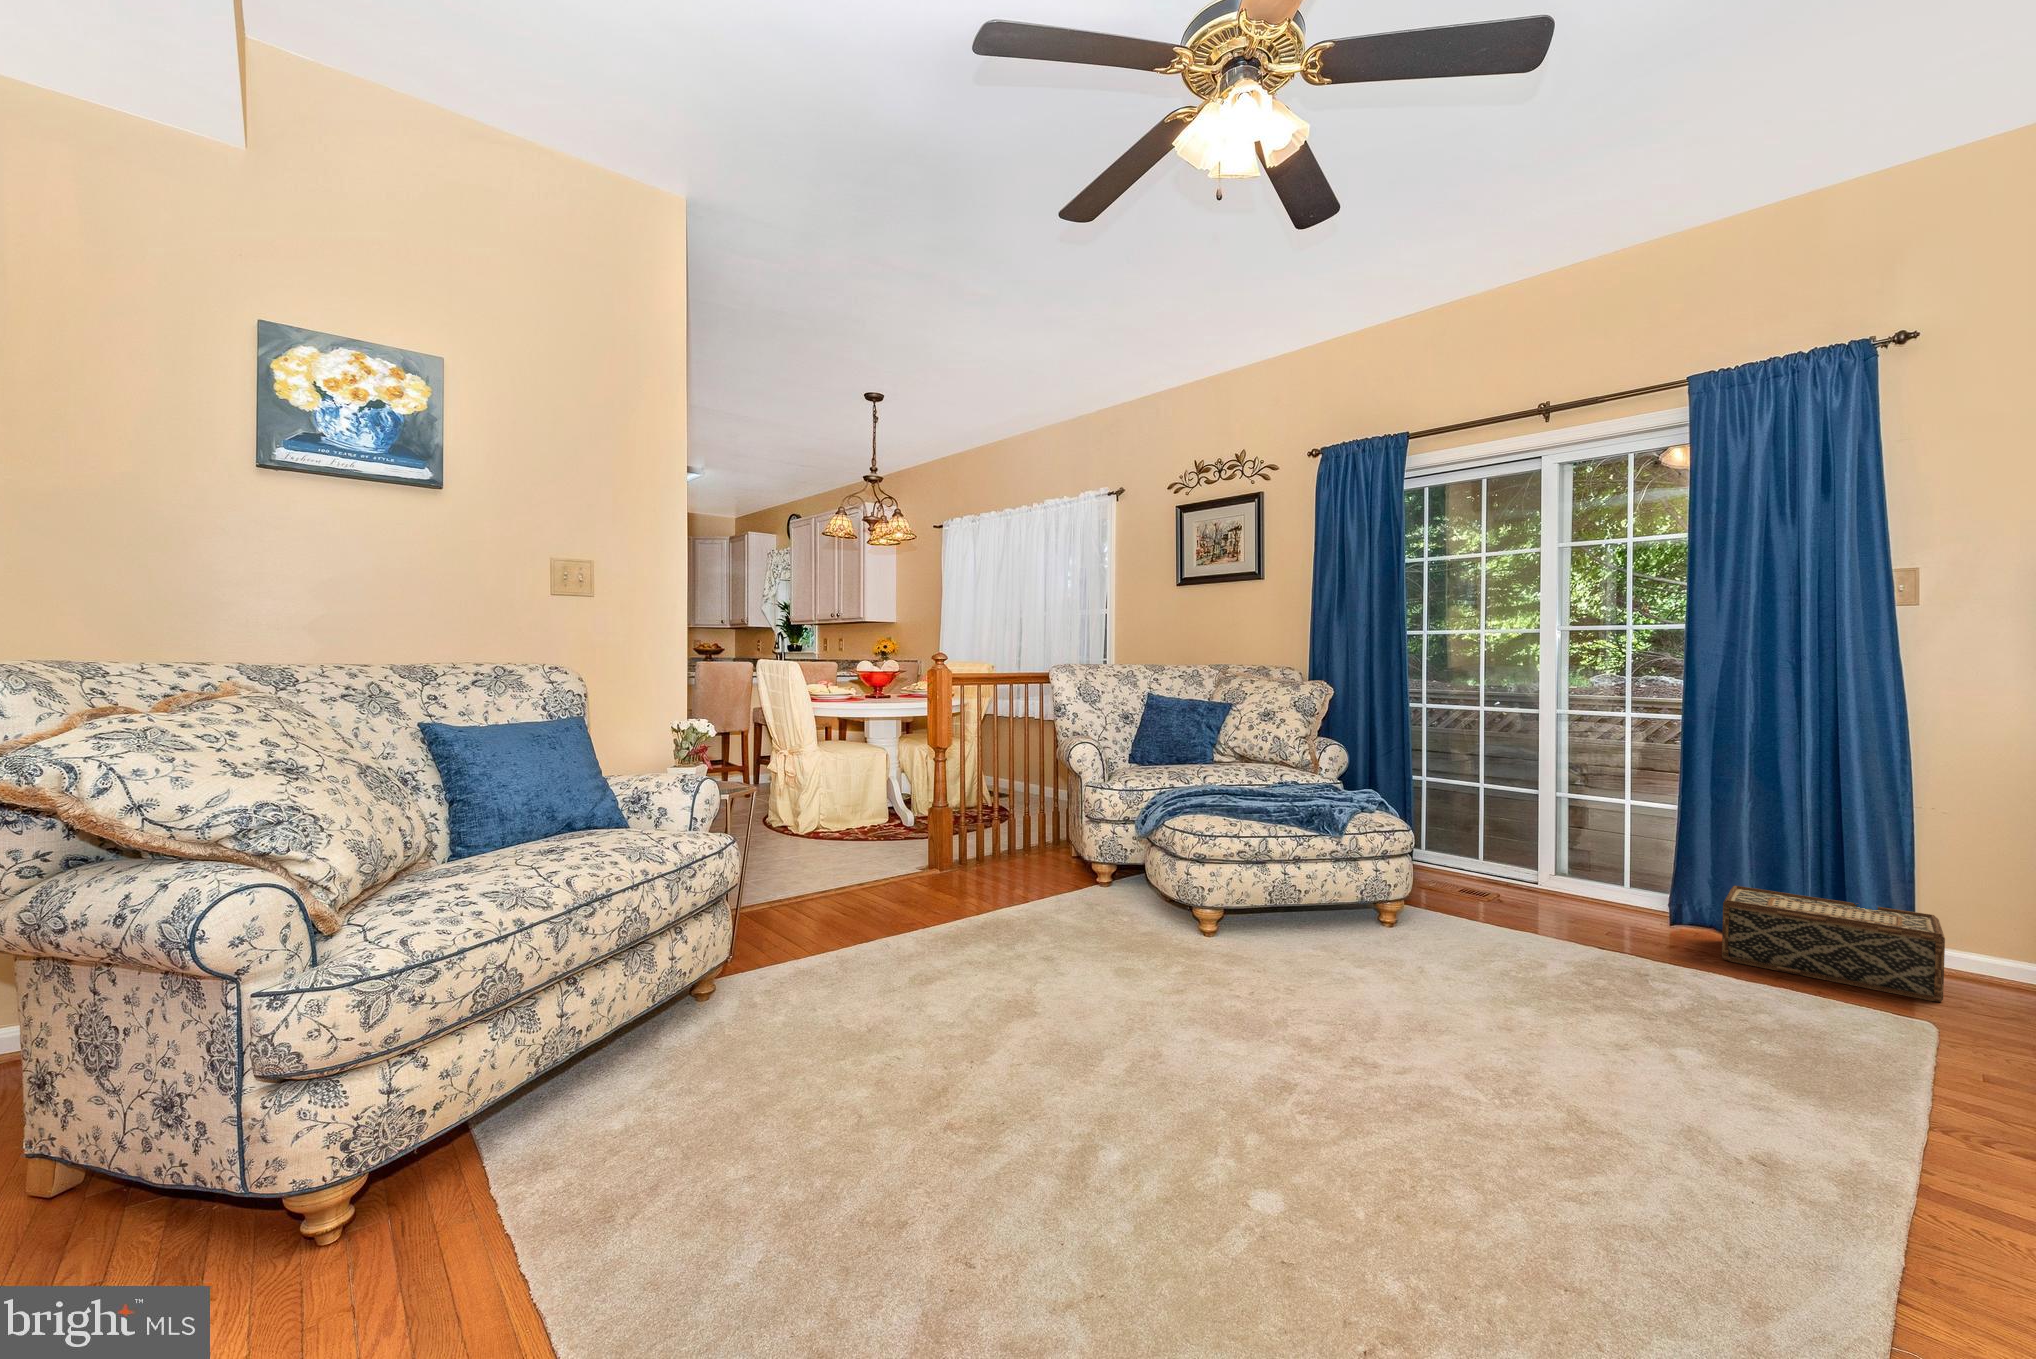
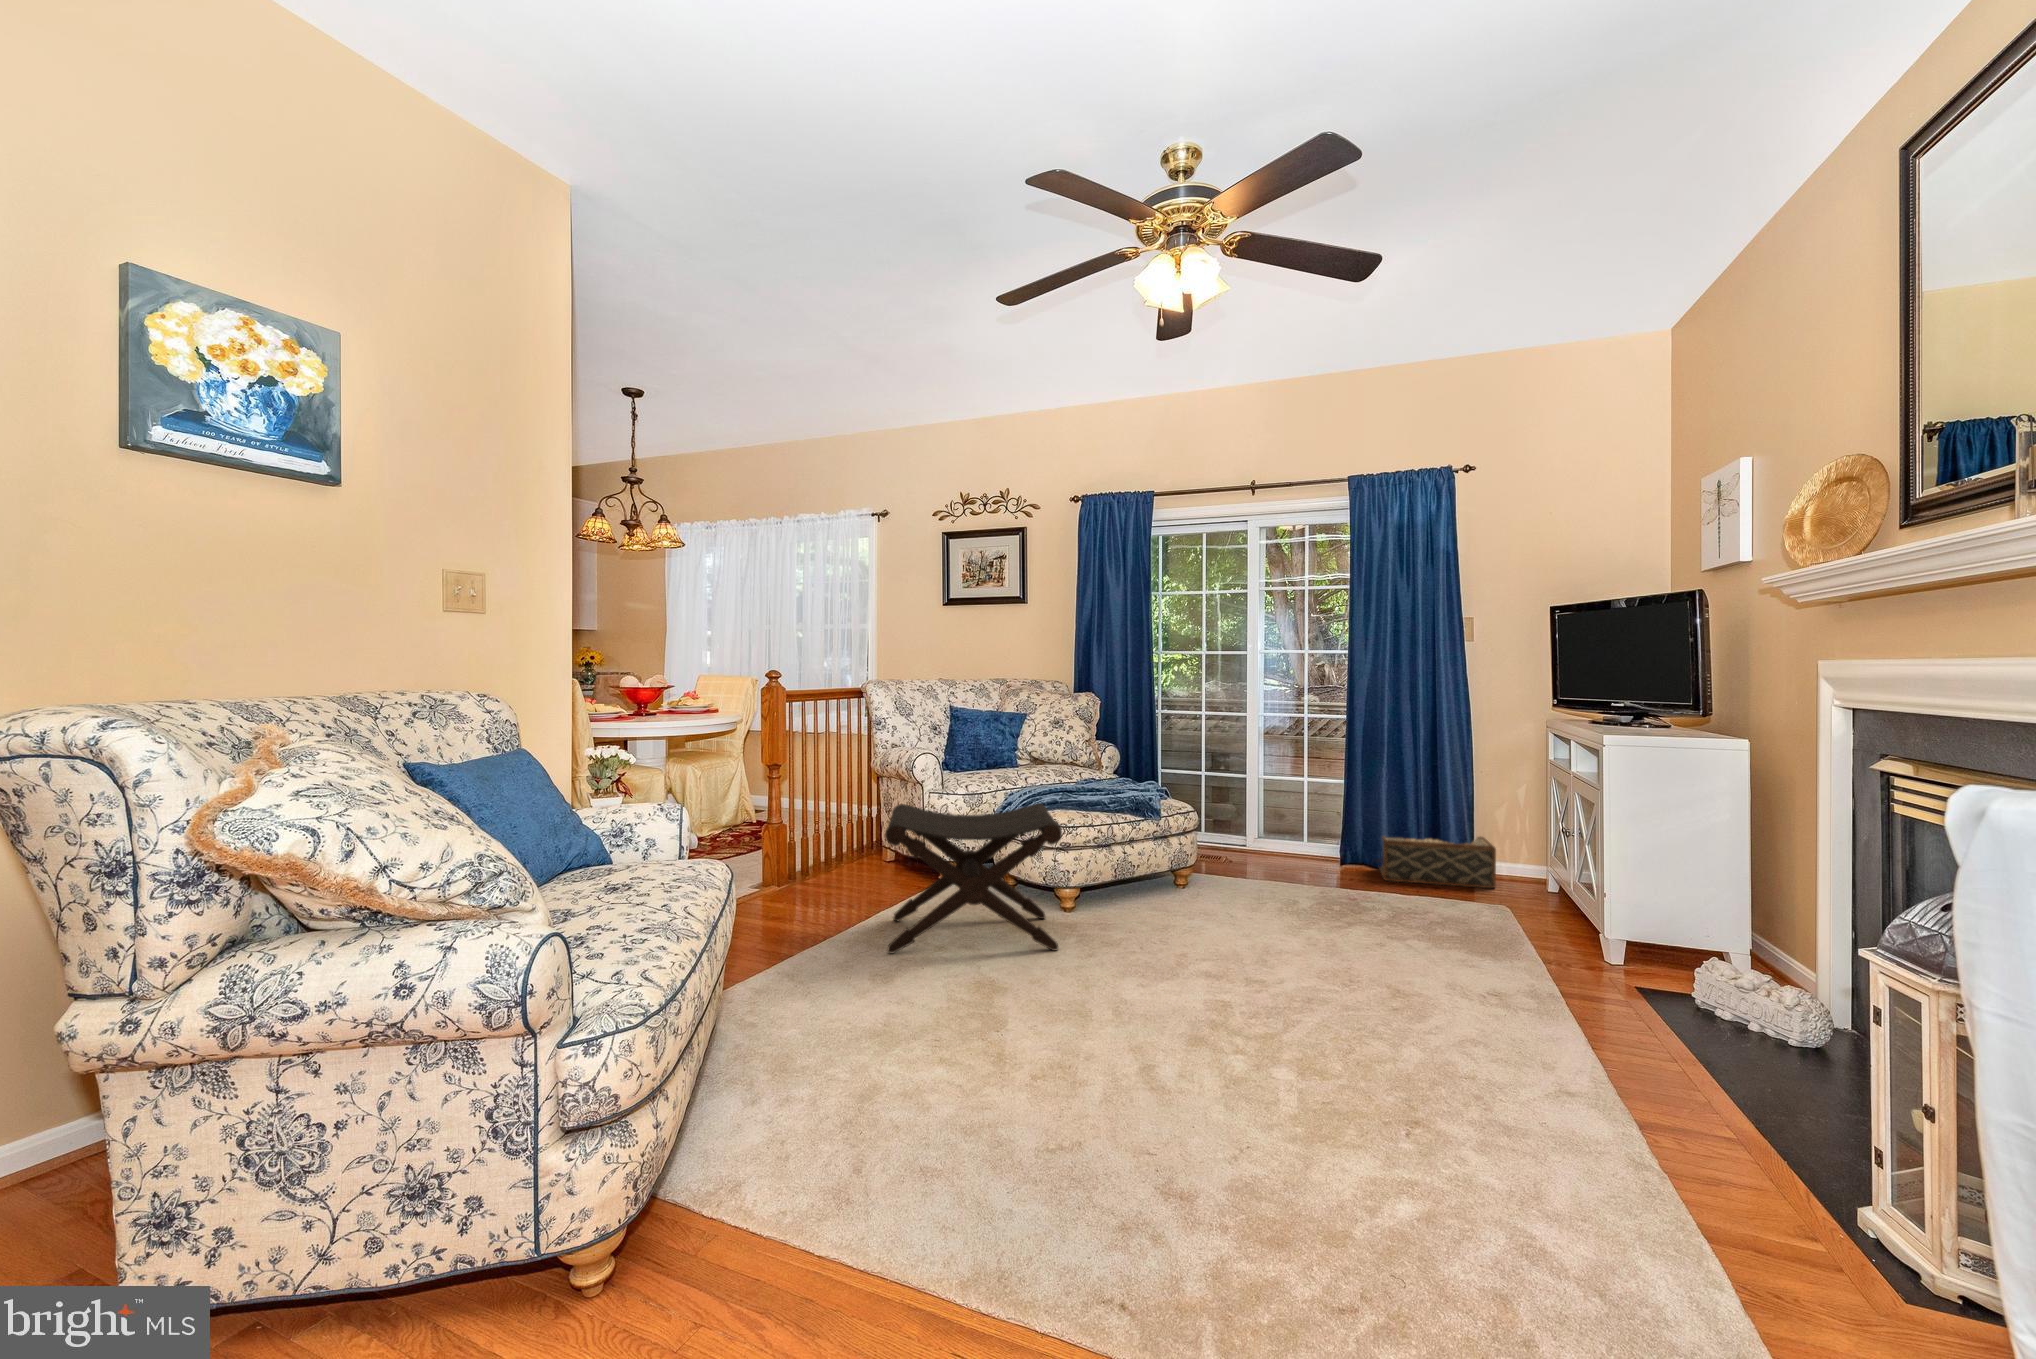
footstool: none [948,794,1172,984] -> present [885,803,1062,953]

